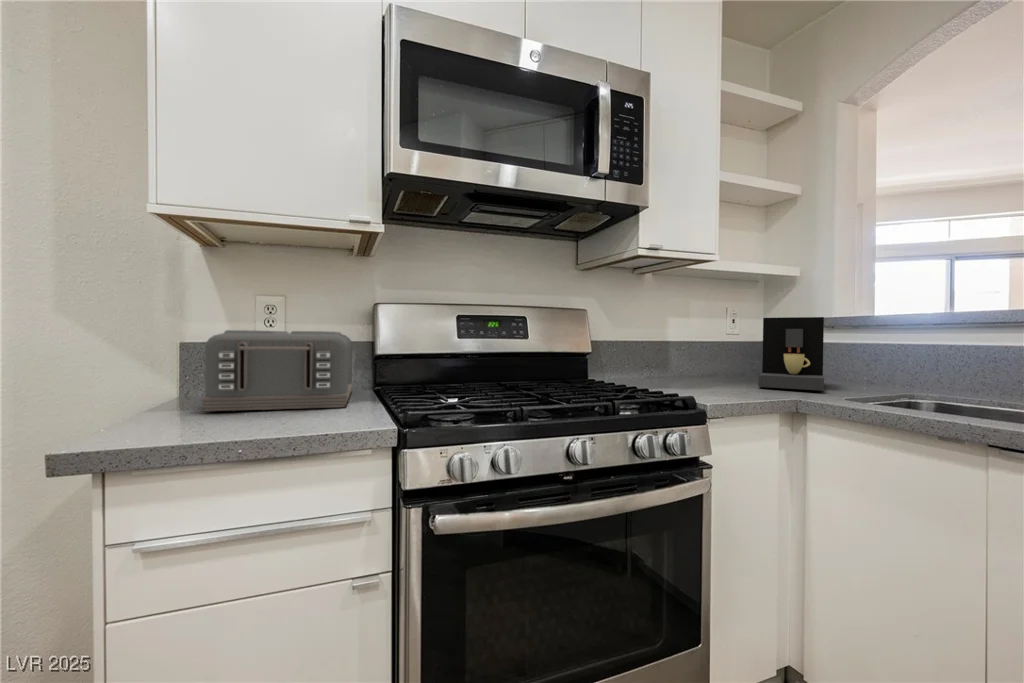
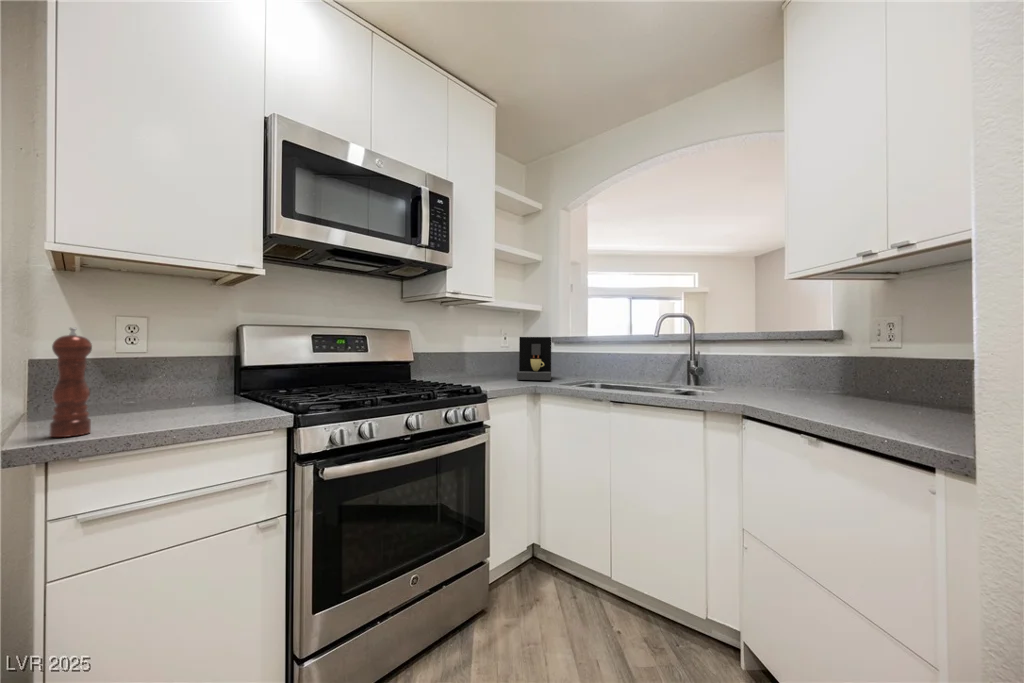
pepper mill: none [118,302,162,440] -> present [49,328,92,437]
toaster: present [202,330,353,411] -> none [94,347,233,416]

